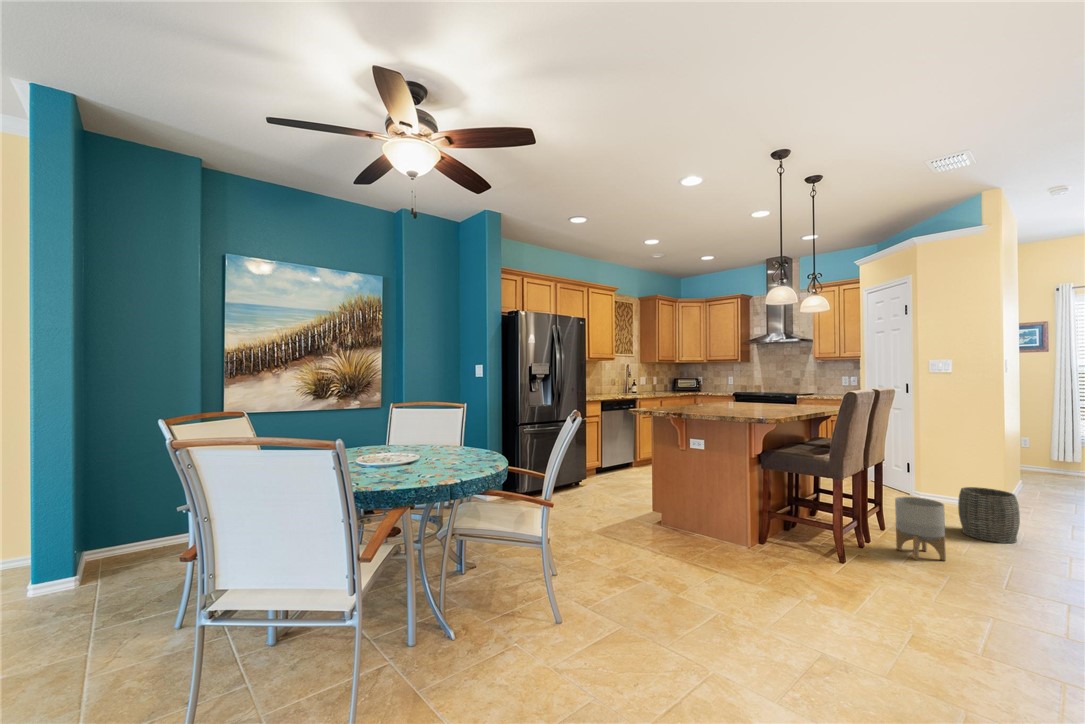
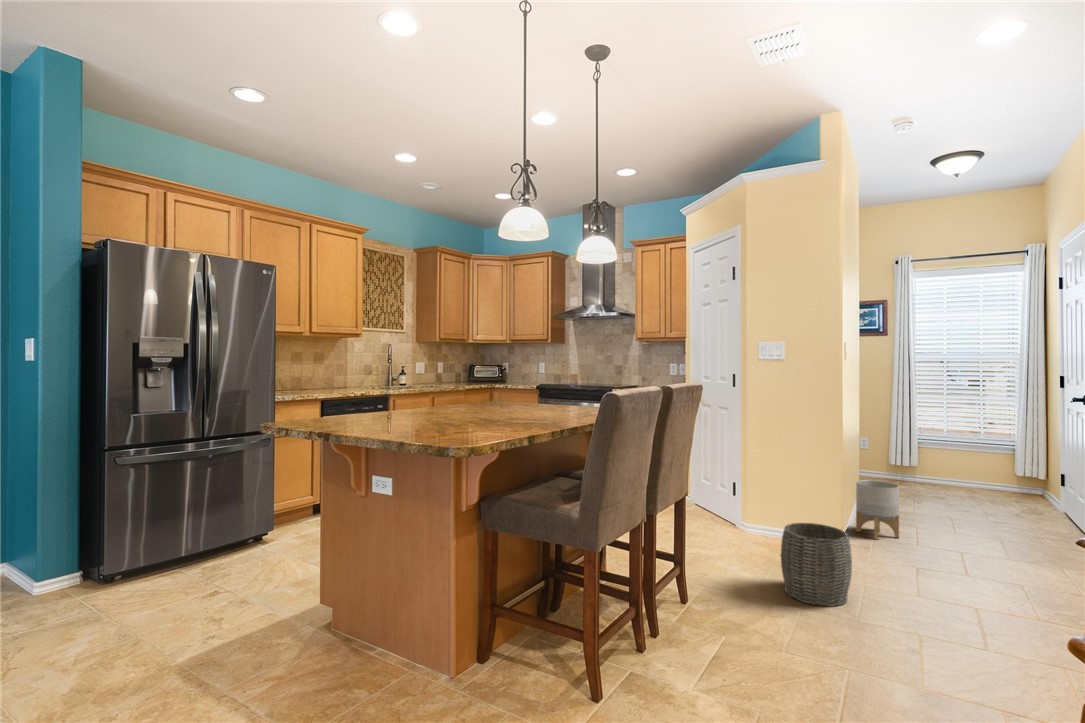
planter: present [895,497,946,561] -> present [856,480,899,539]

